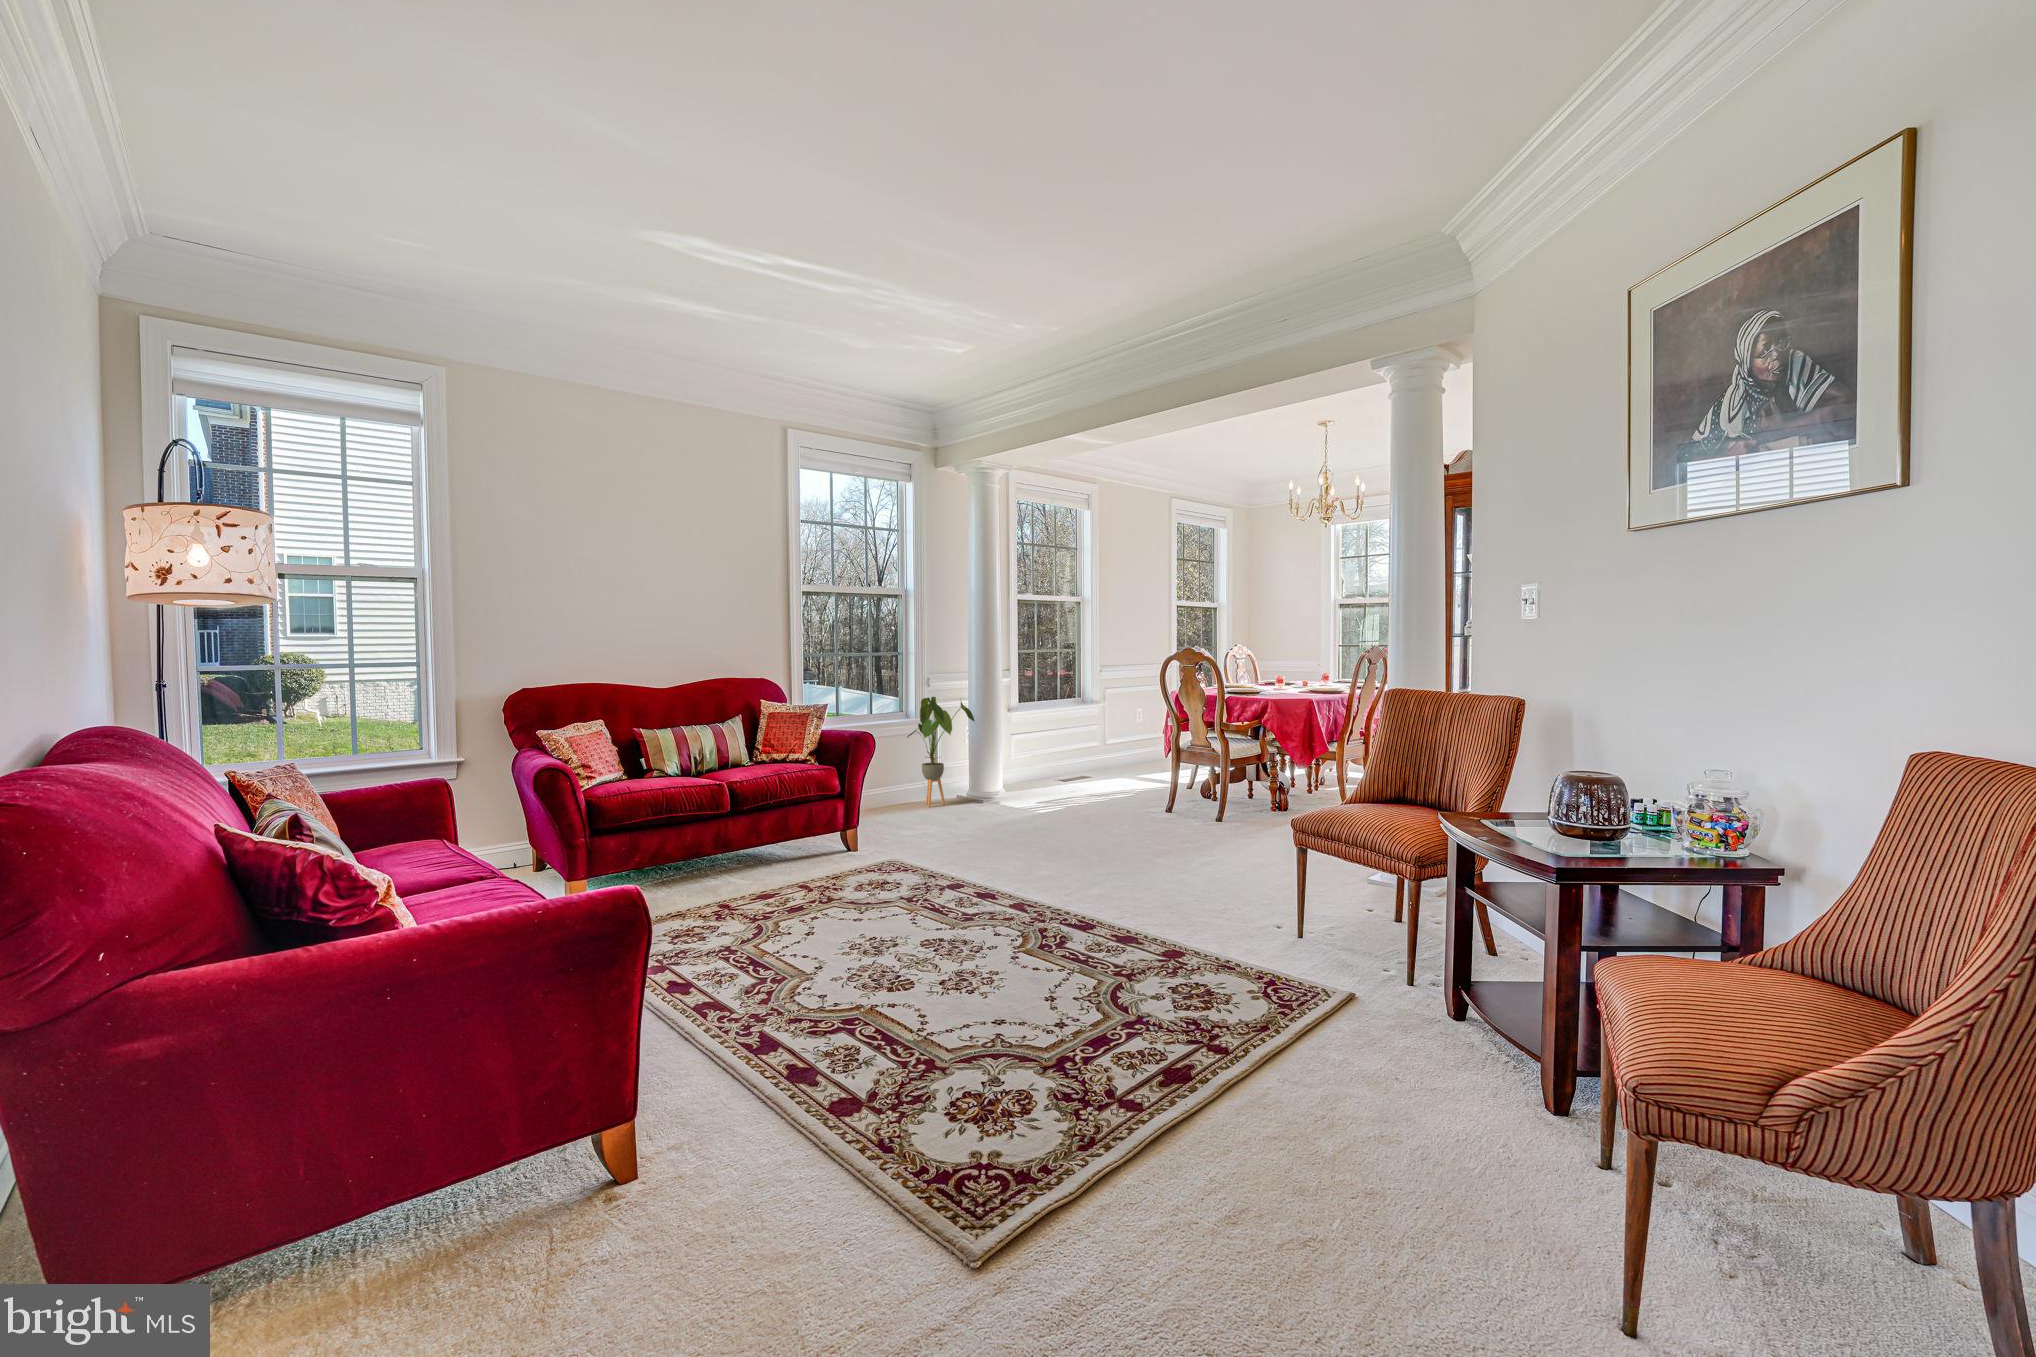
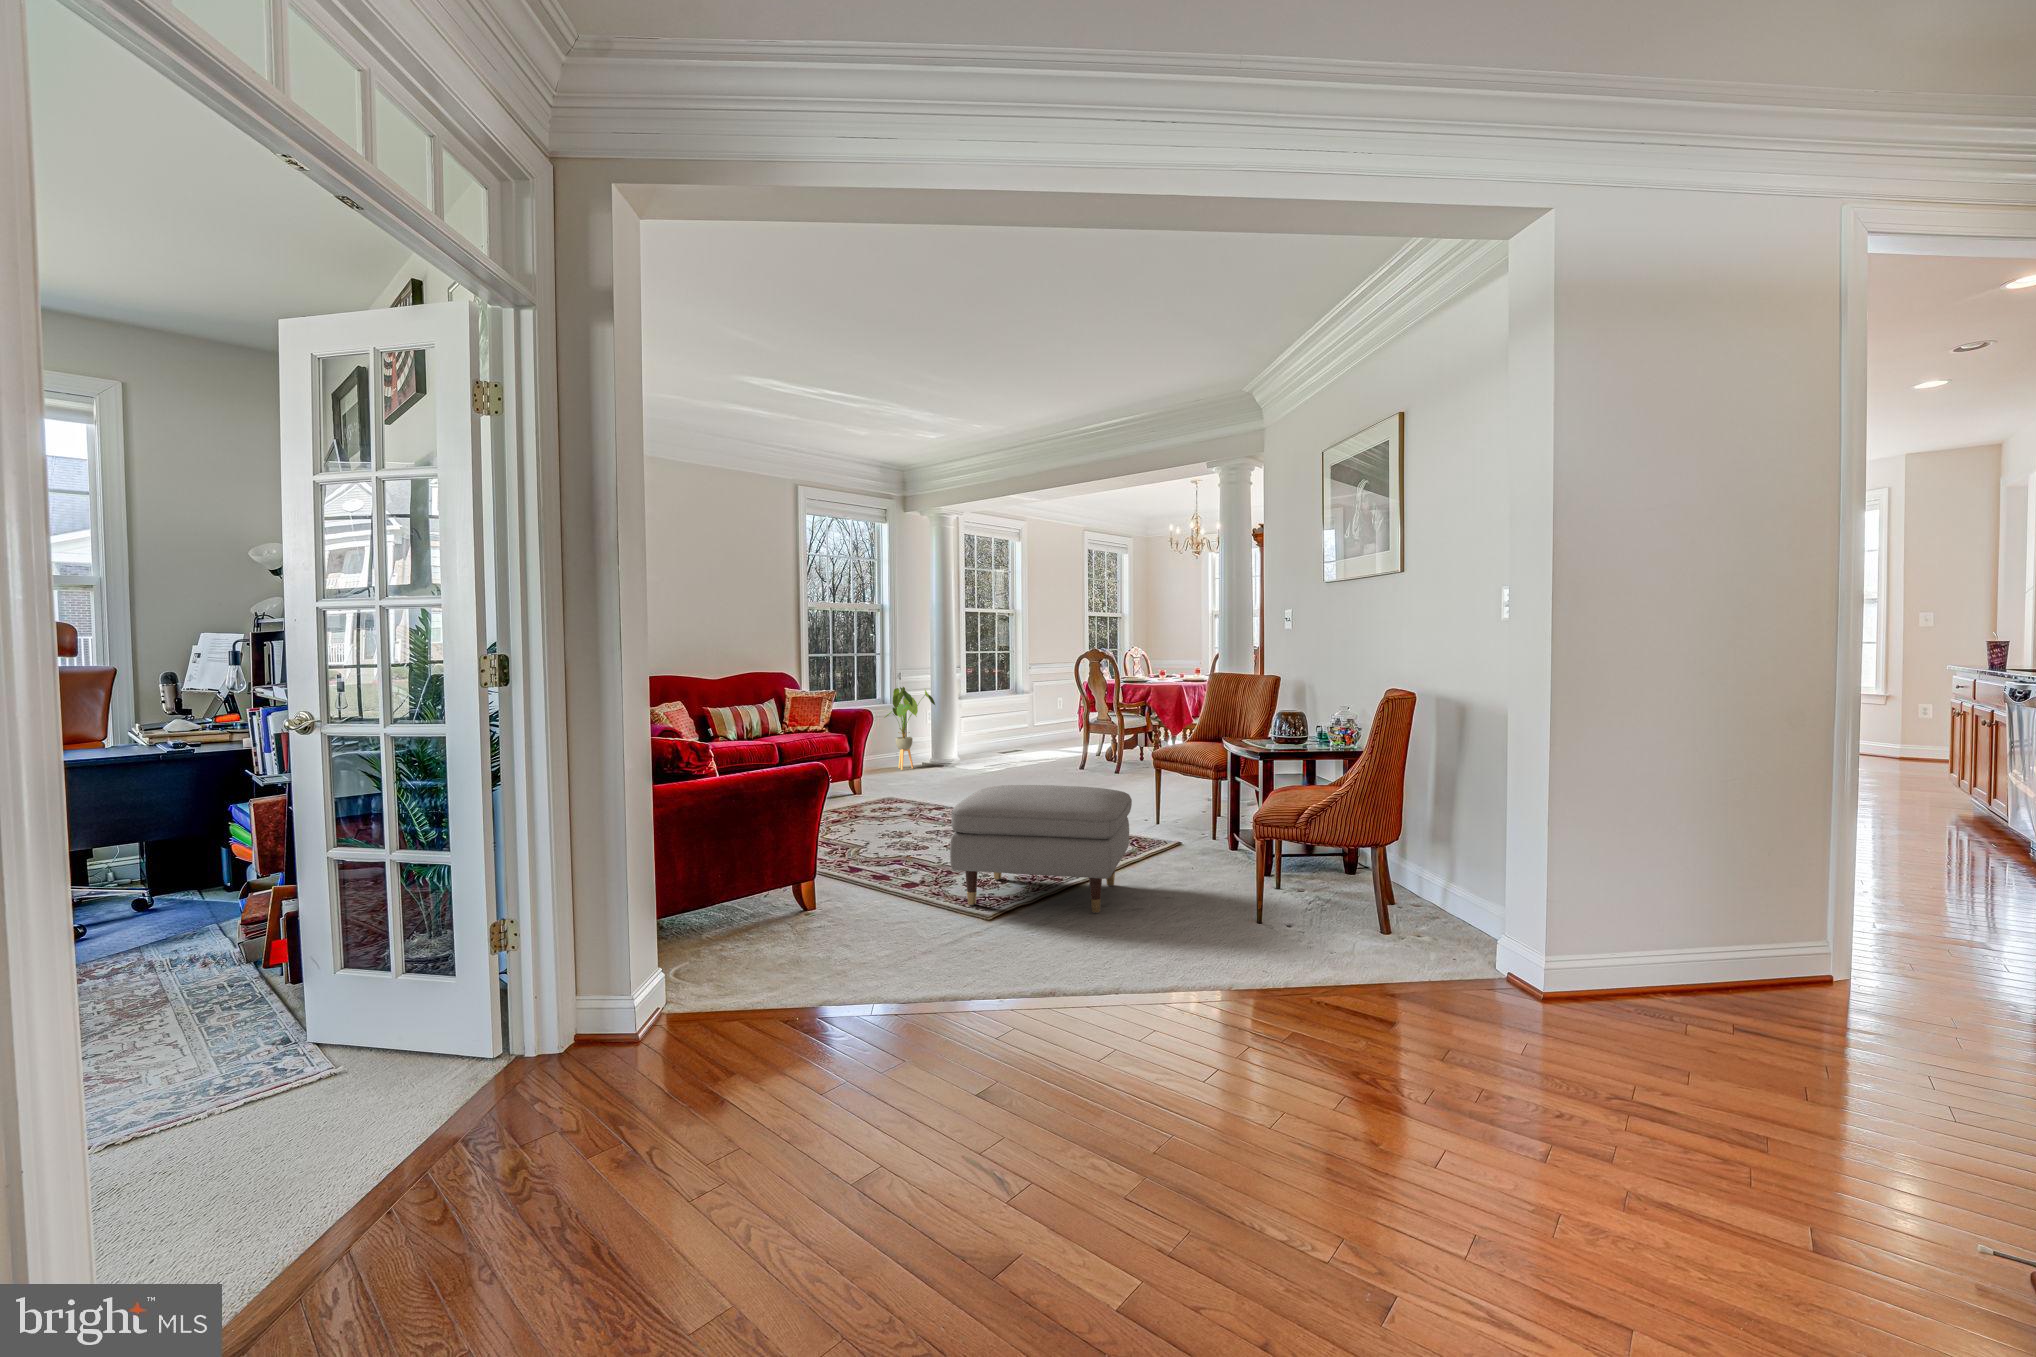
ottoman: none [902,913,1289,1257] -> present [950,785,1132,913]

